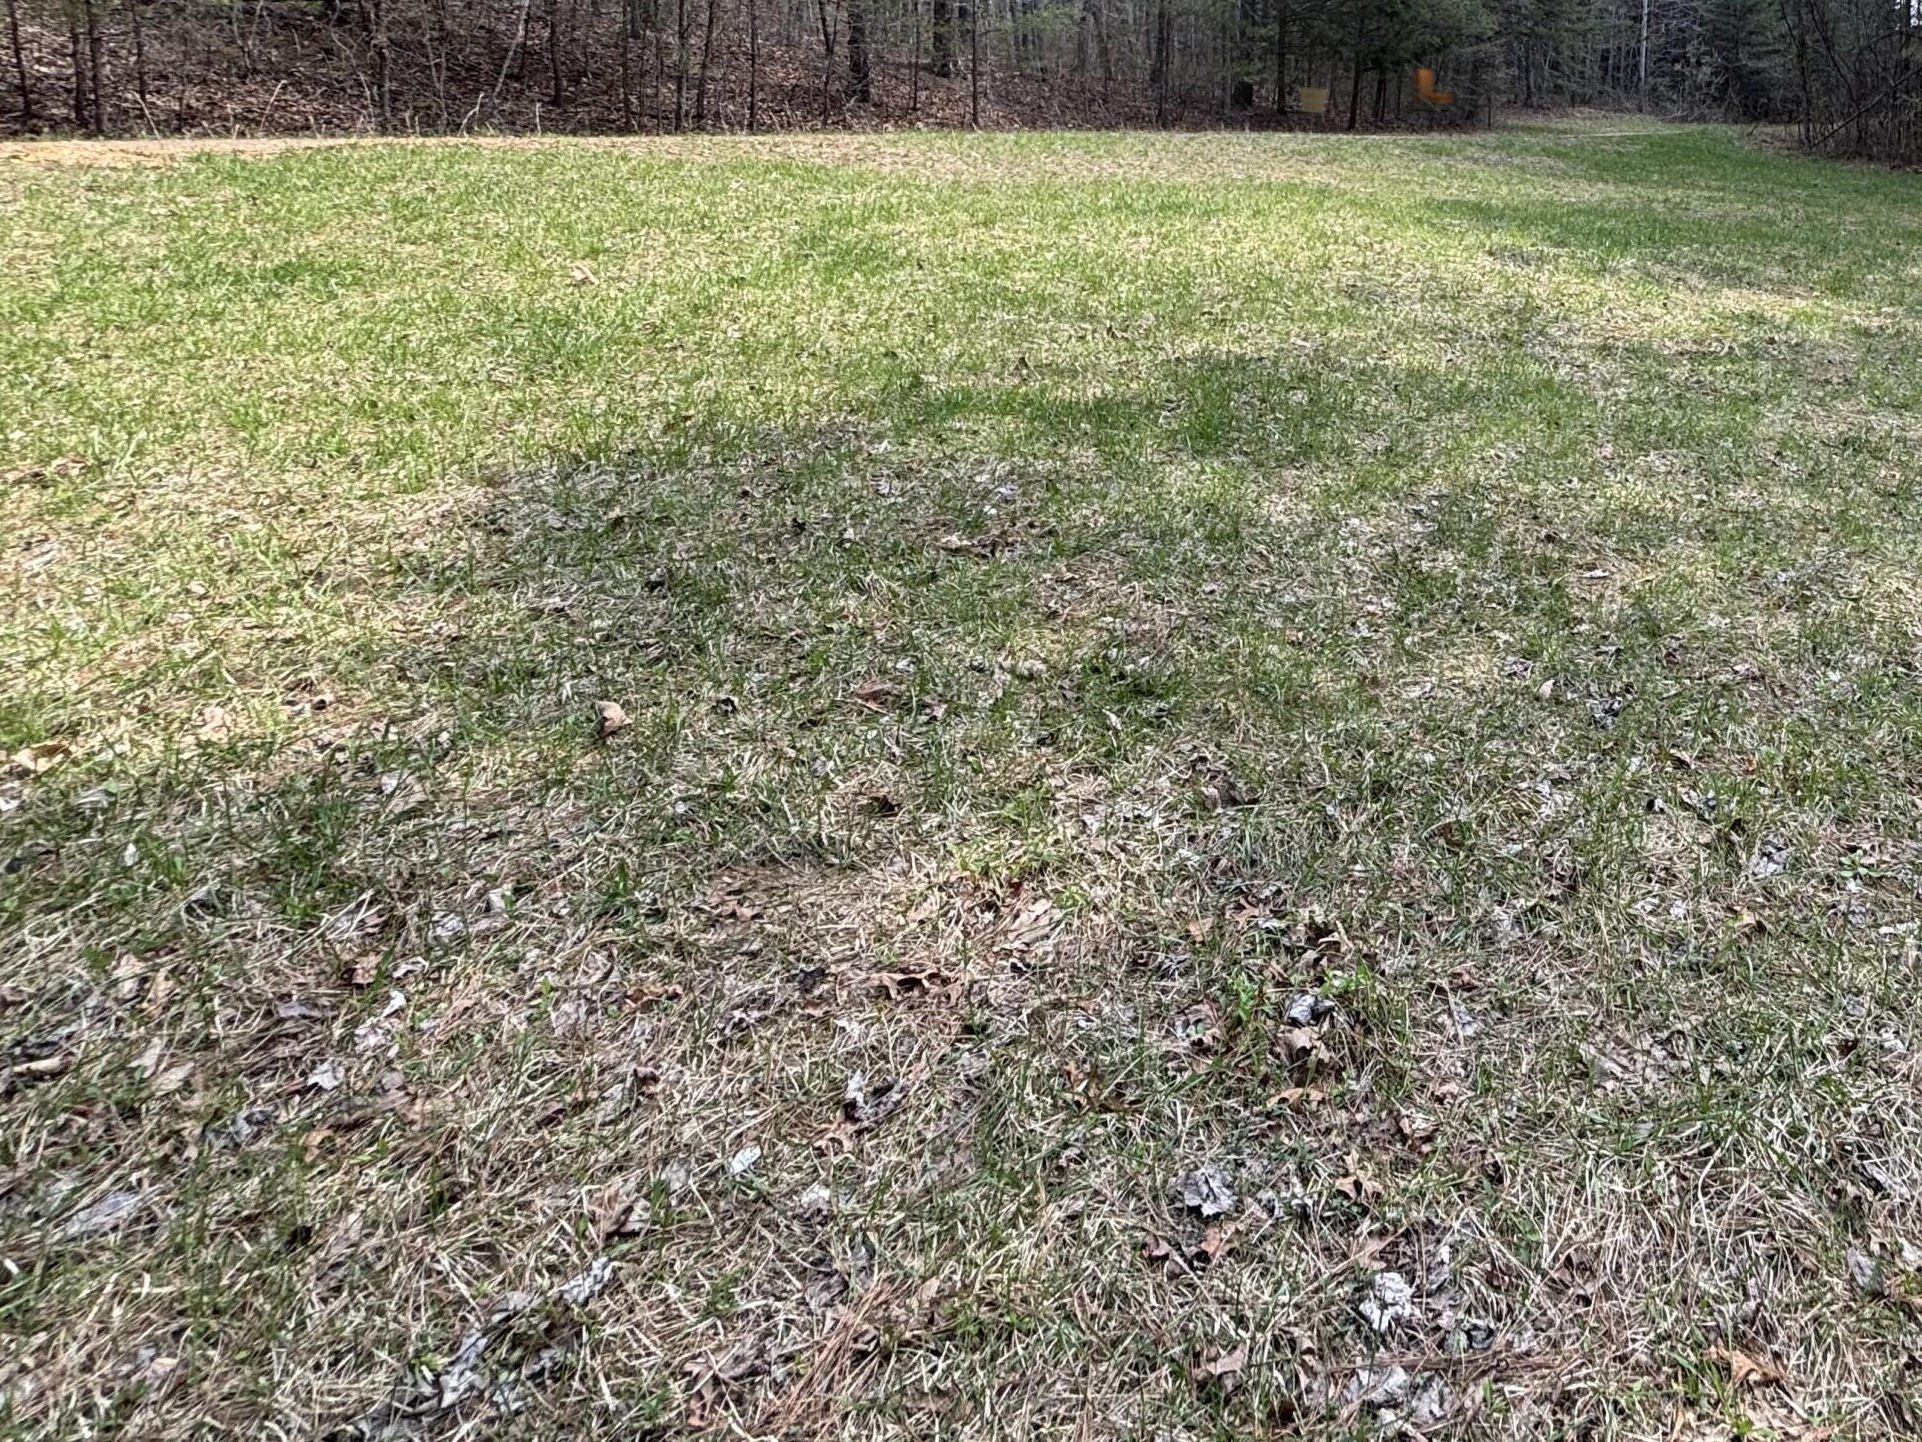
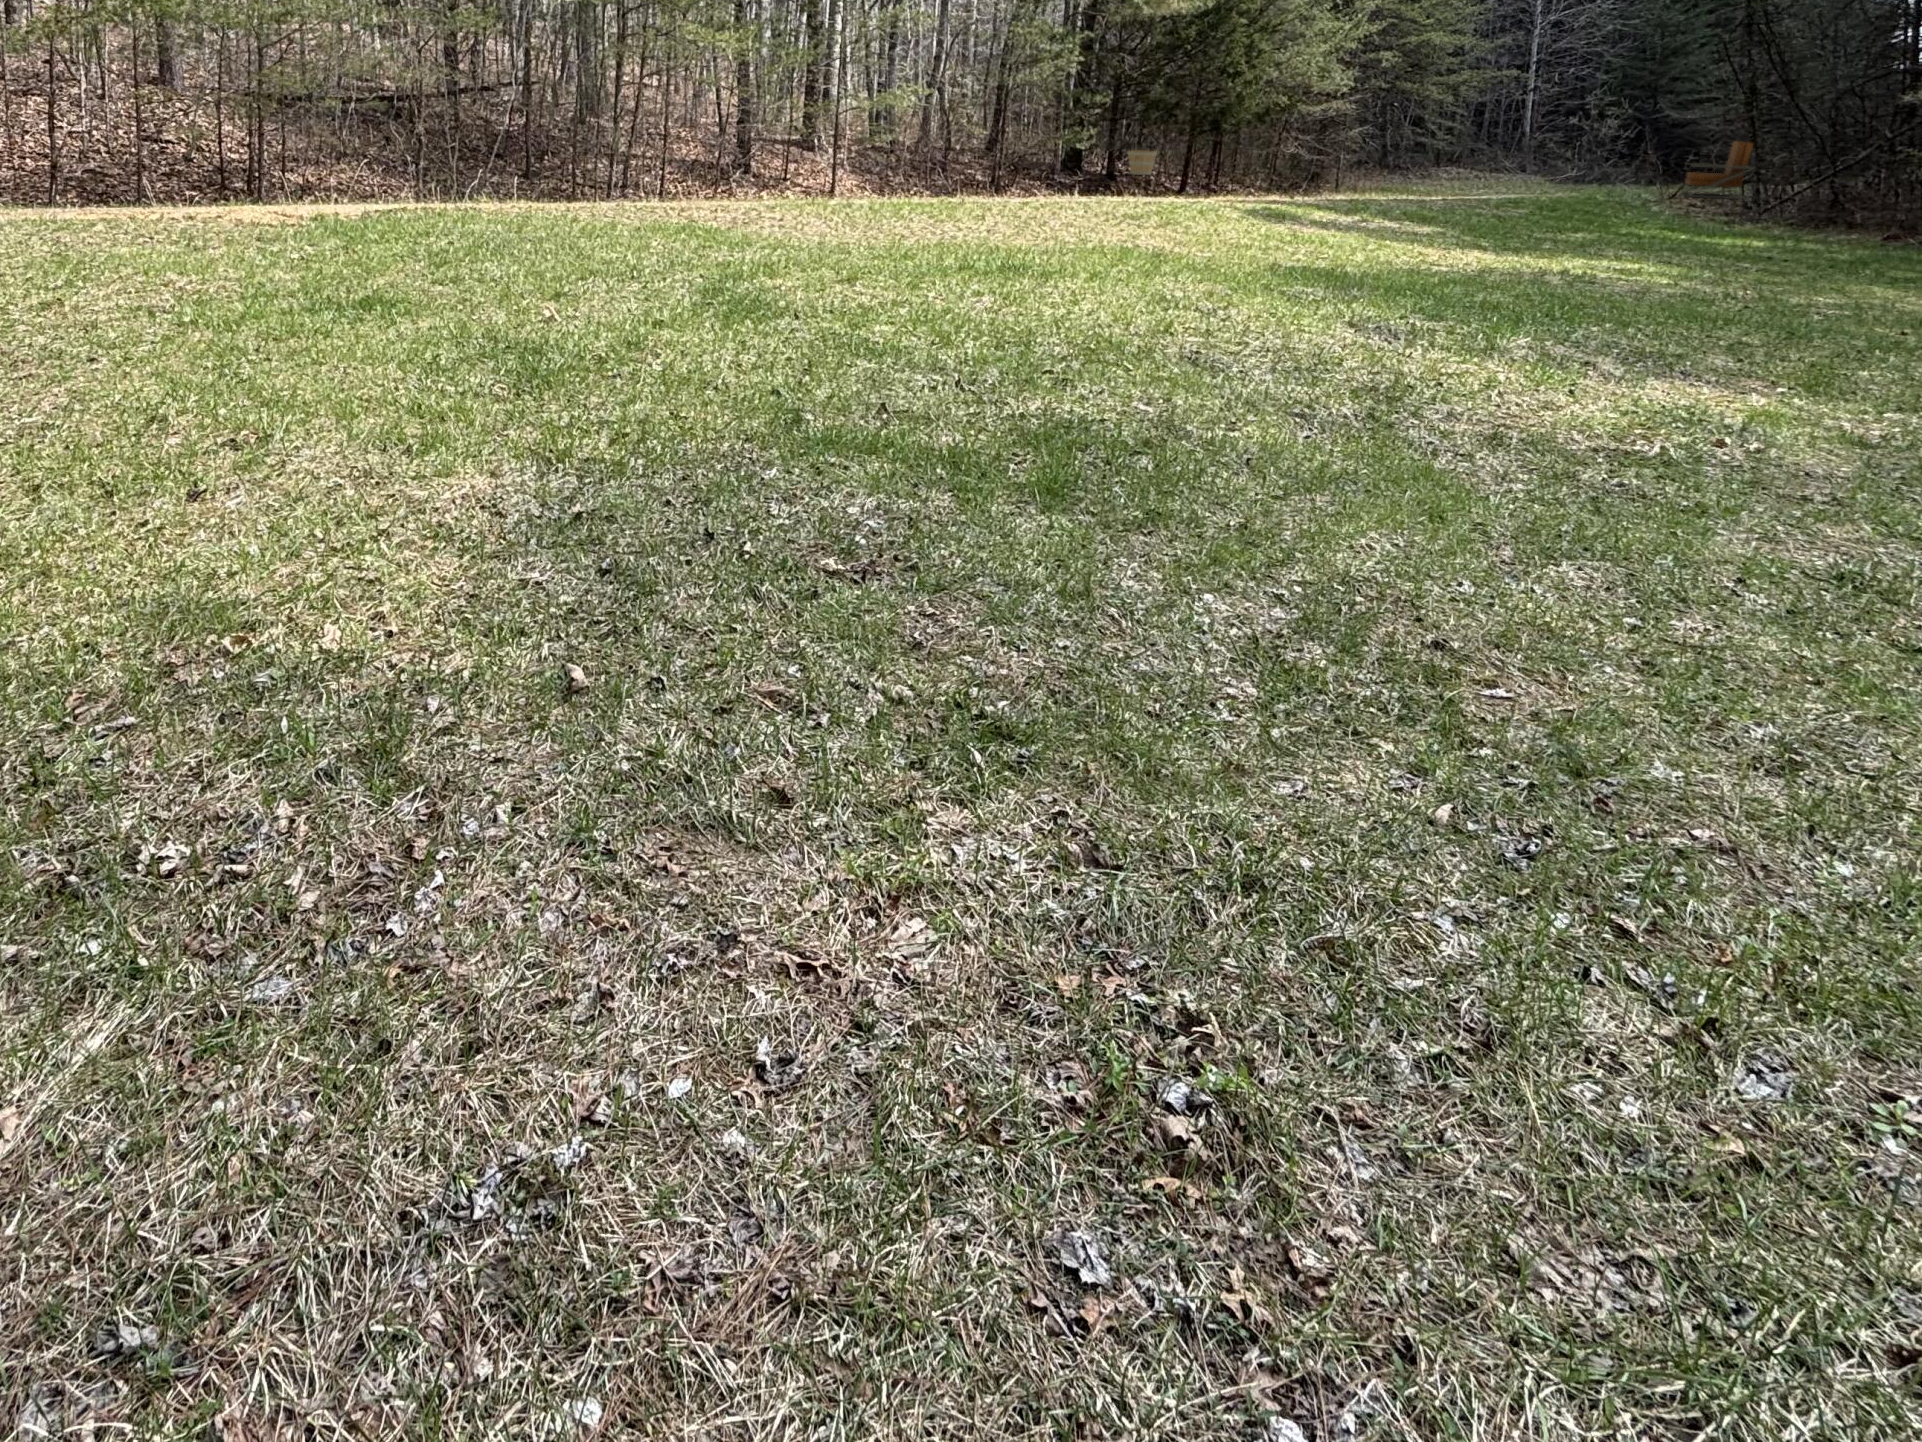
lounge chair: present [1409,69,1454,112] -> present [1682,141,1755,199]

